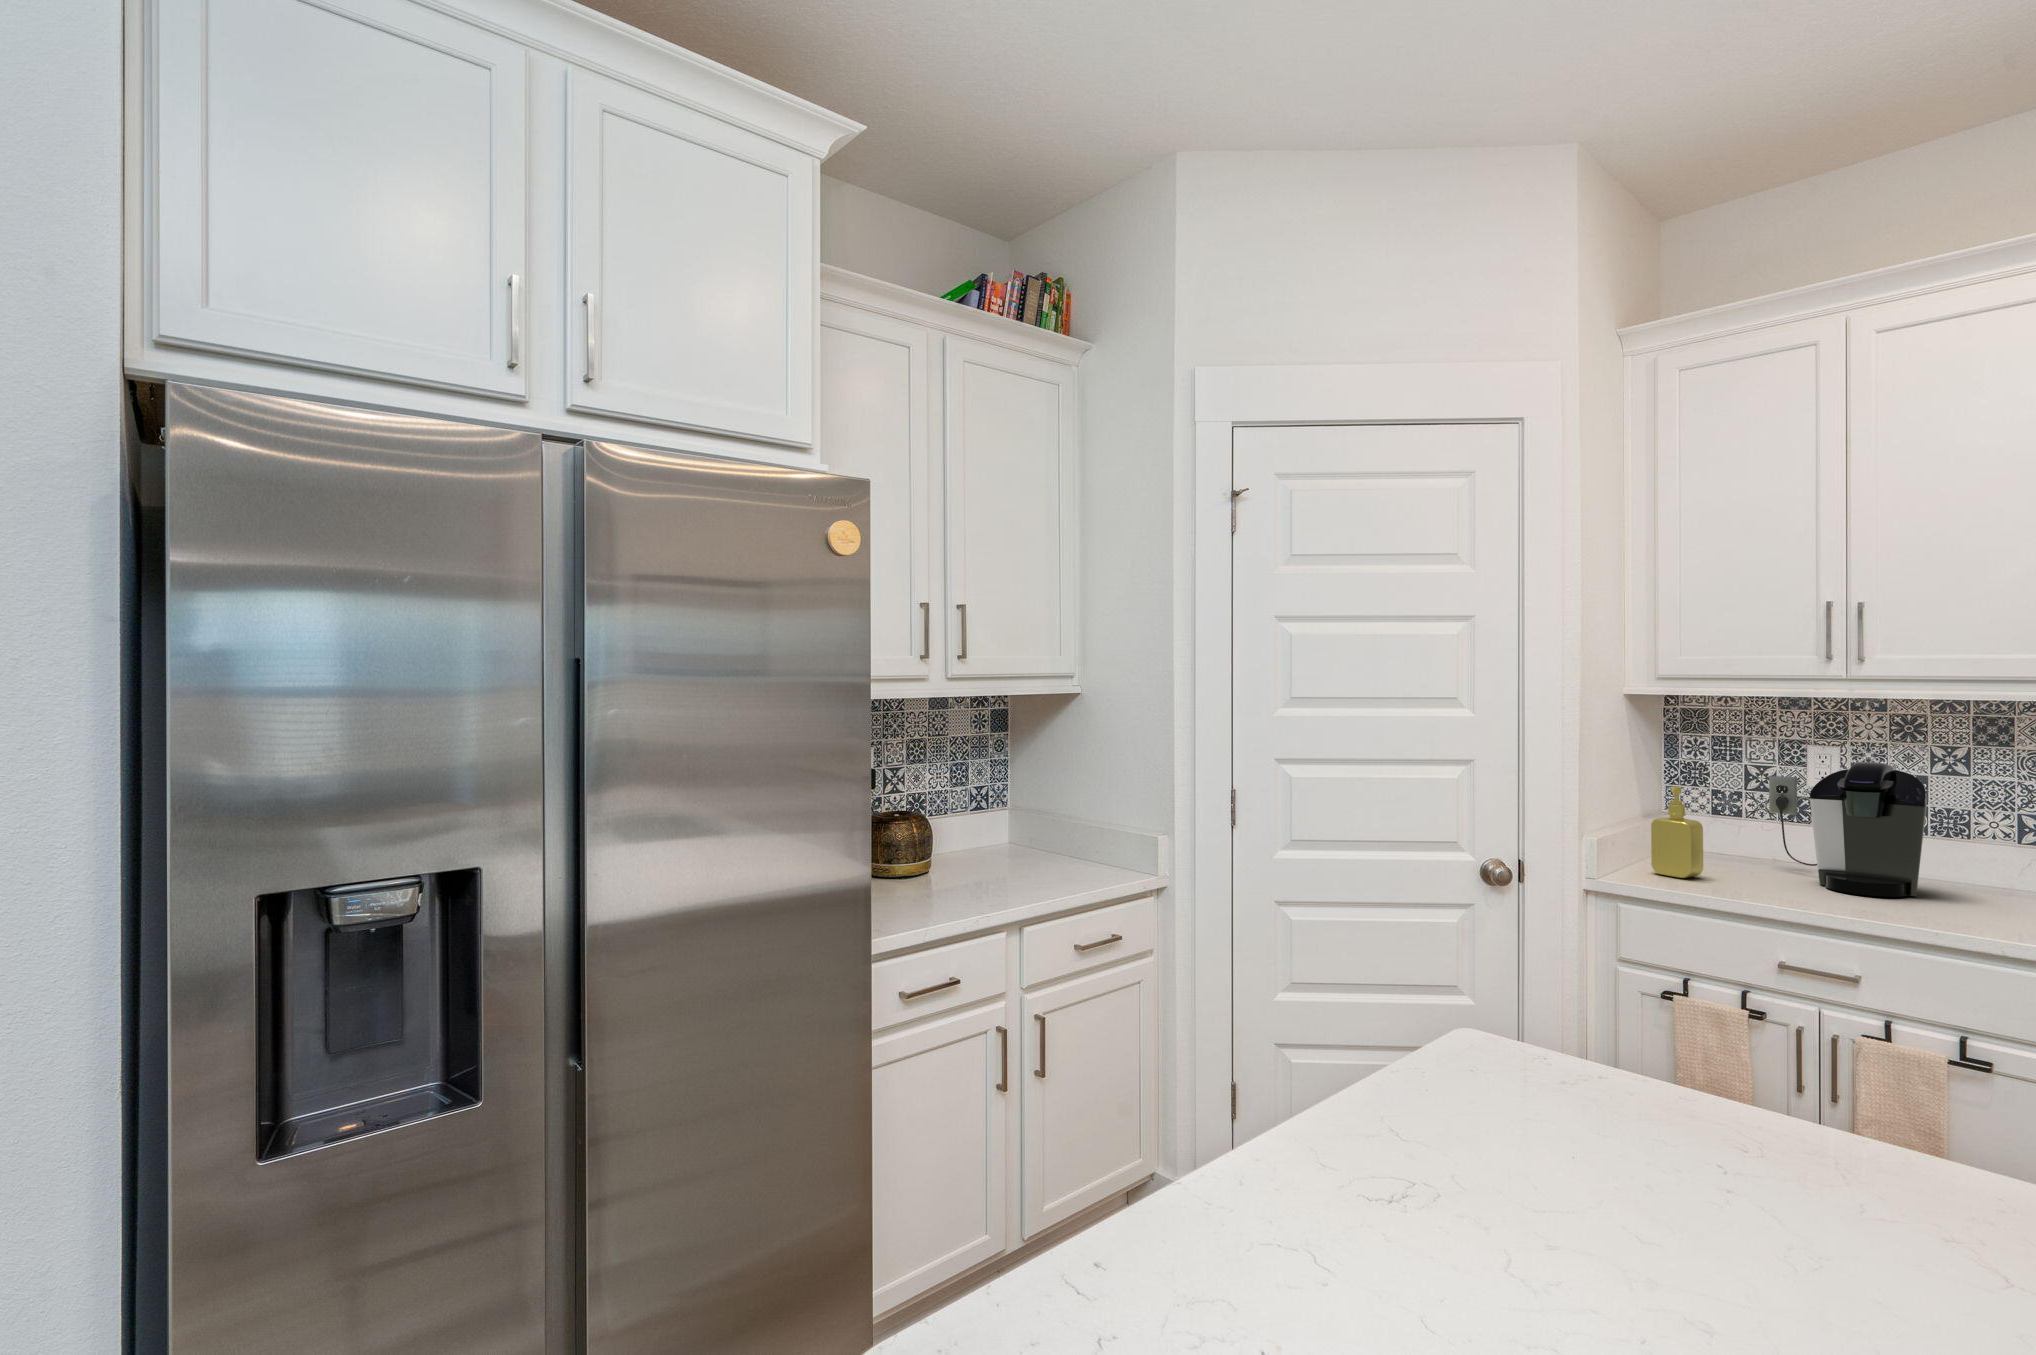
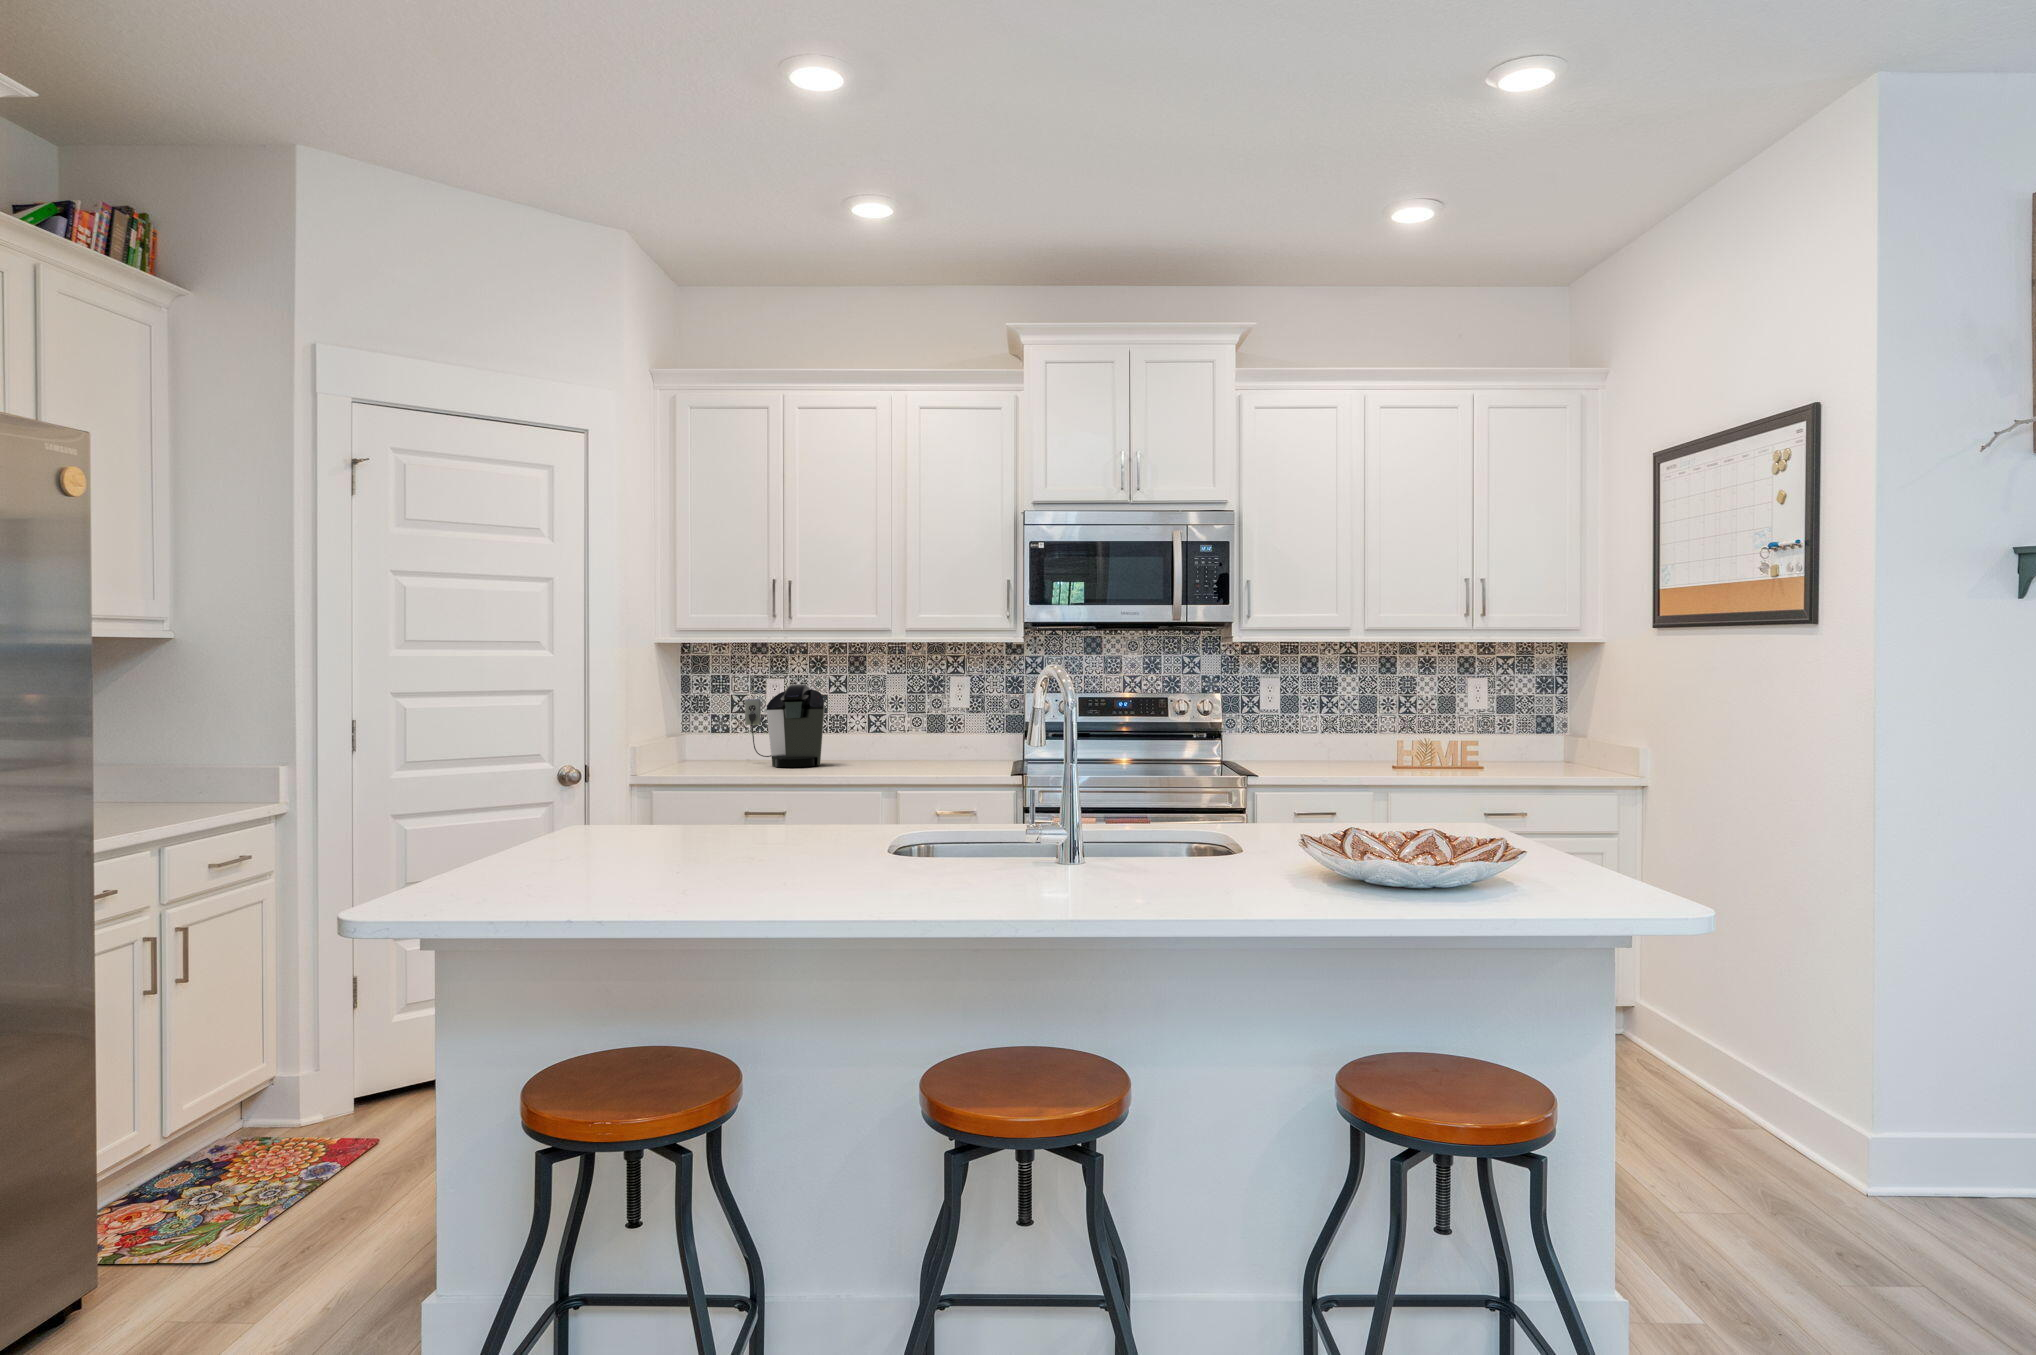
soap dispenser: present [1651,786,1703,878] -> none [675,707,707,770]

